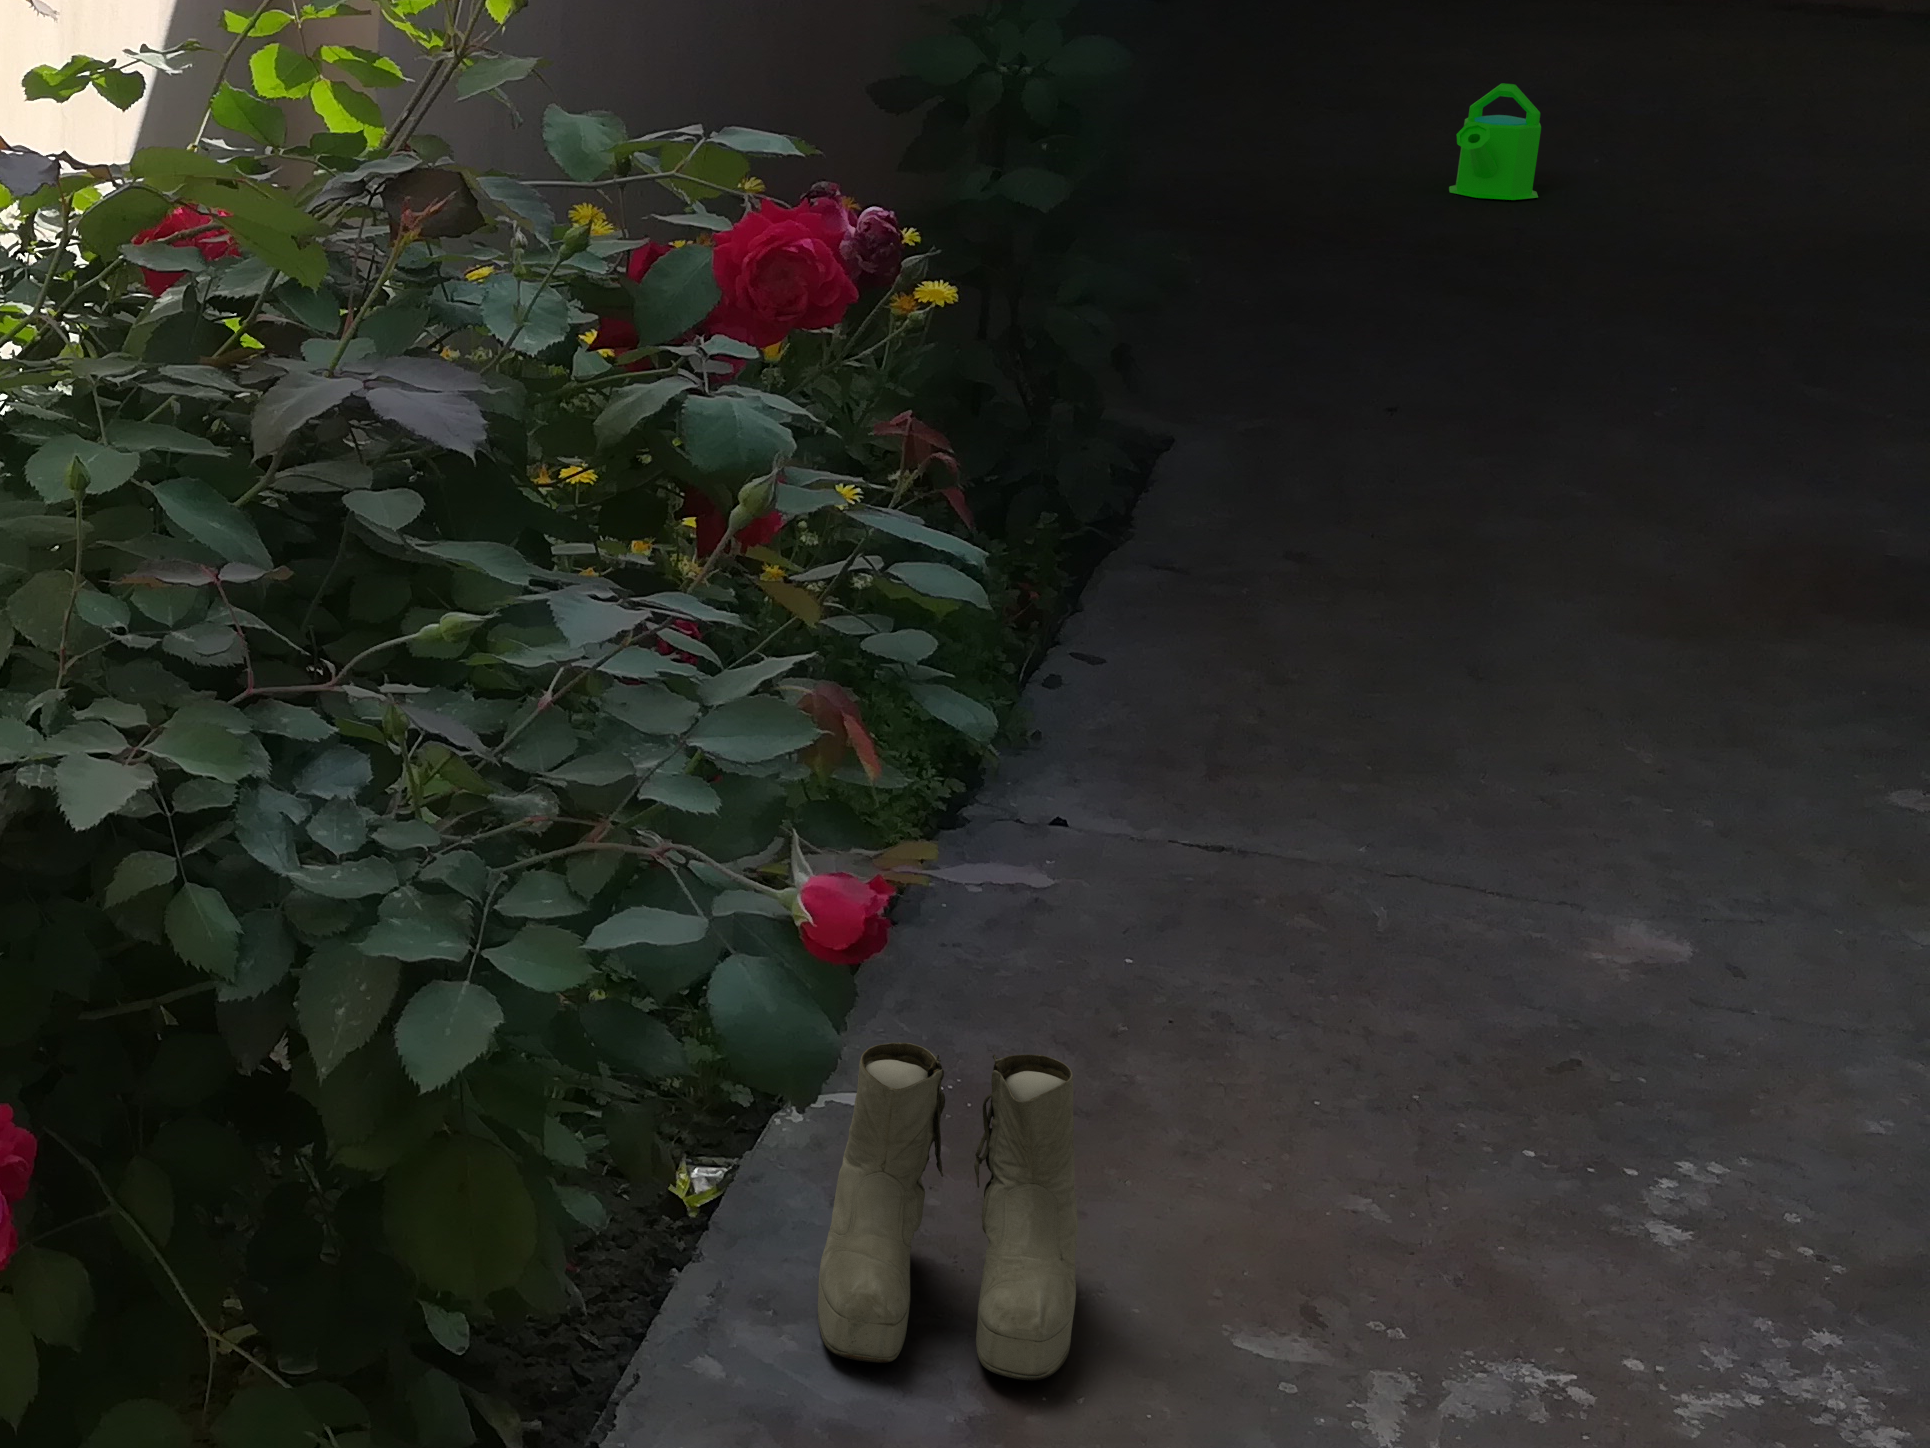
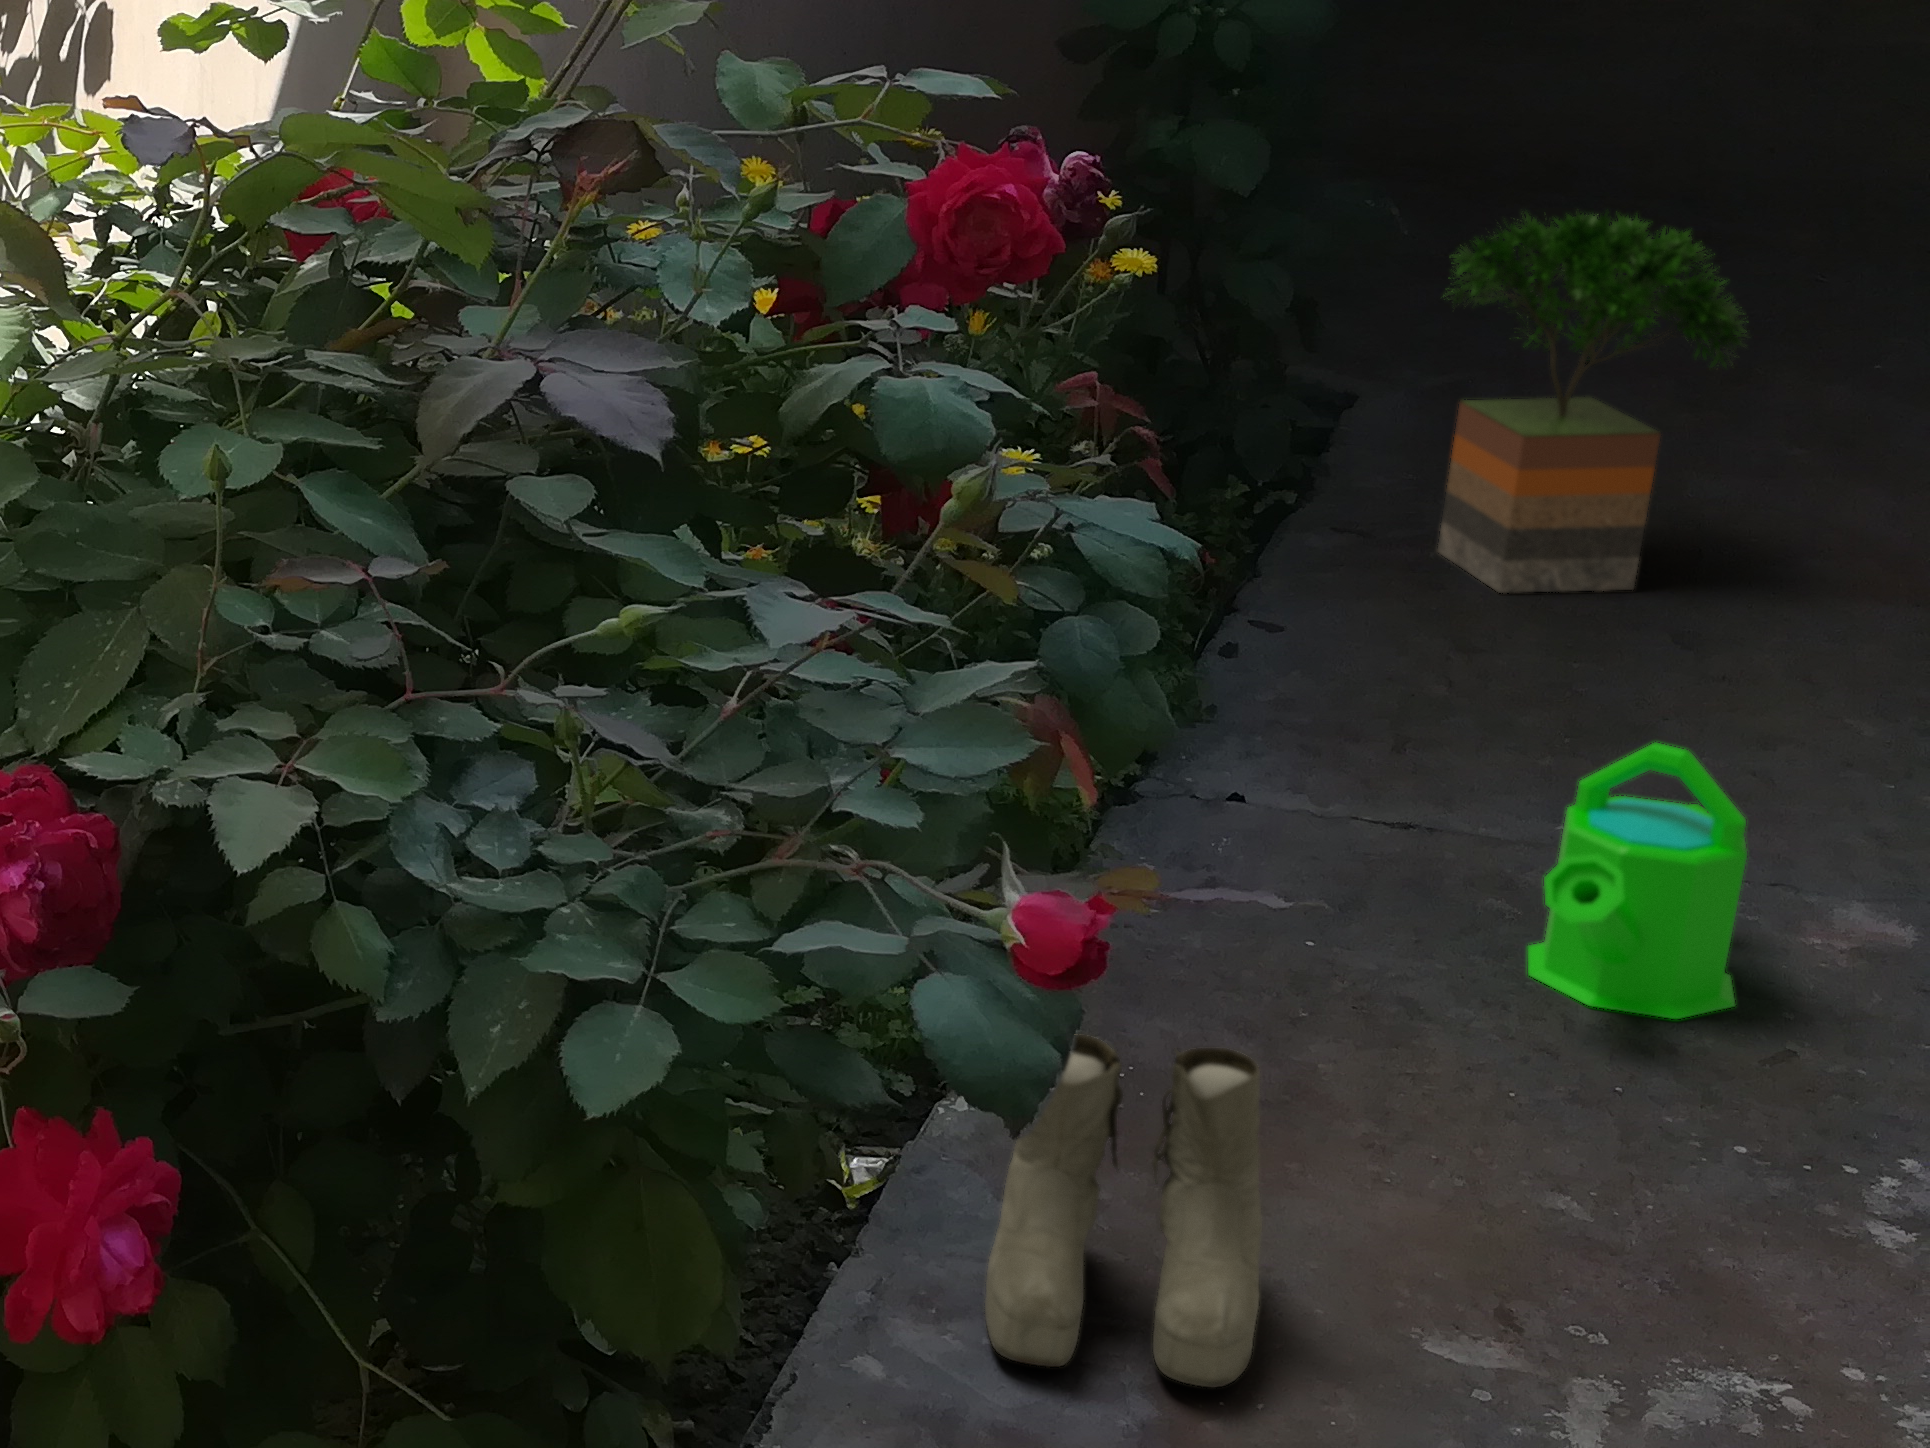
watering can: present [1449,83,1541,200] -> present [1528,742,1747,1019]
potted tree: none [1254,262,1548,632] -> present [1438,213,1747,593]

